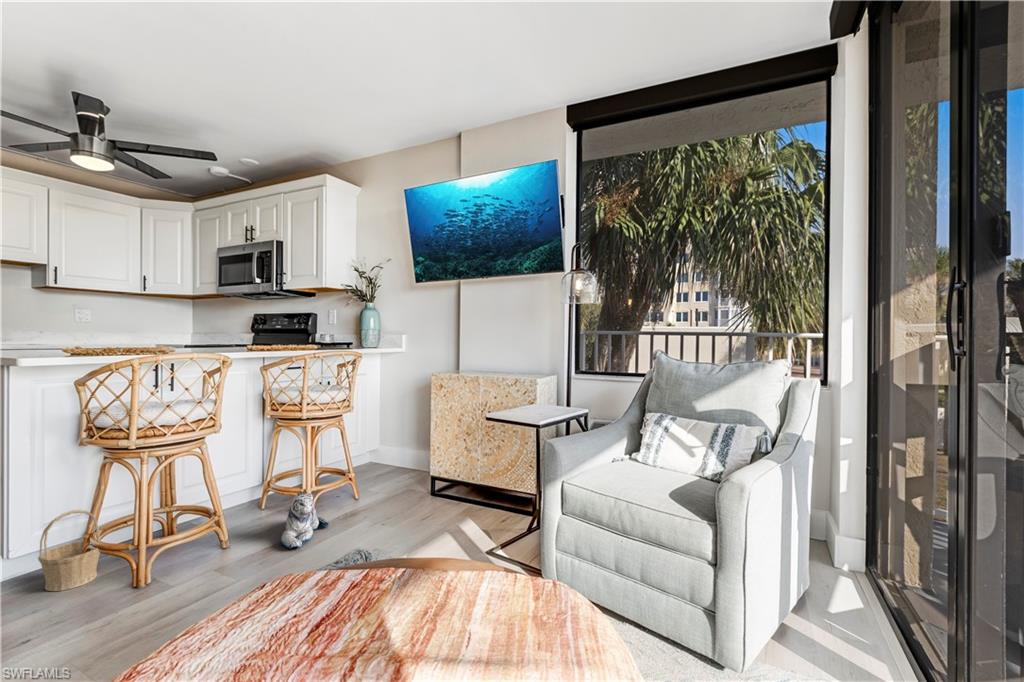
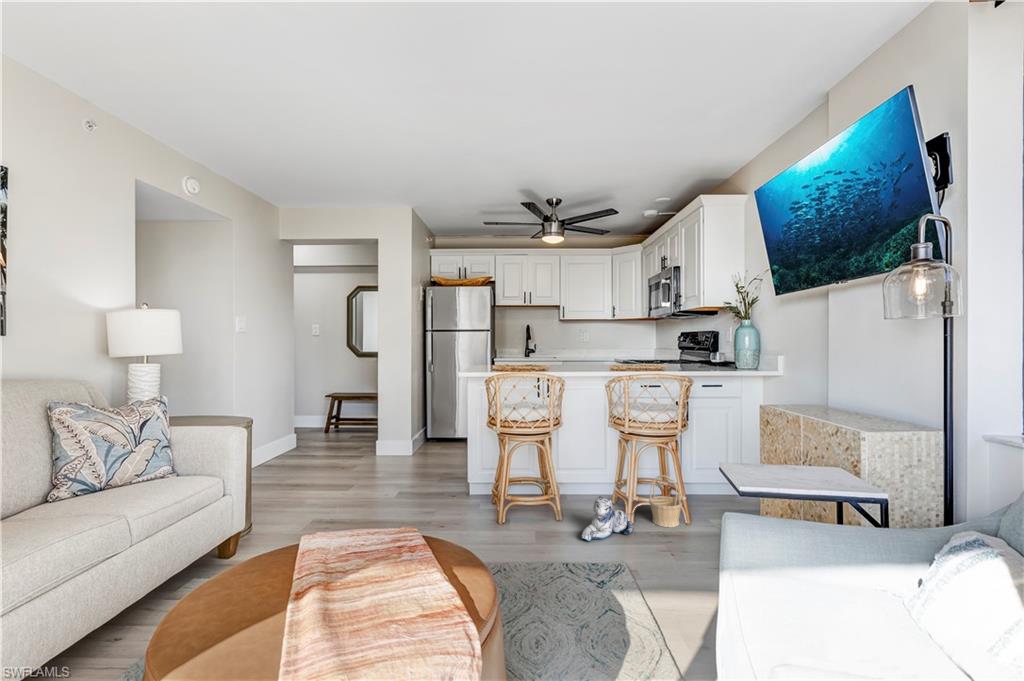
basket: present [38,510,101,591] -> present [649,475,682,527]

